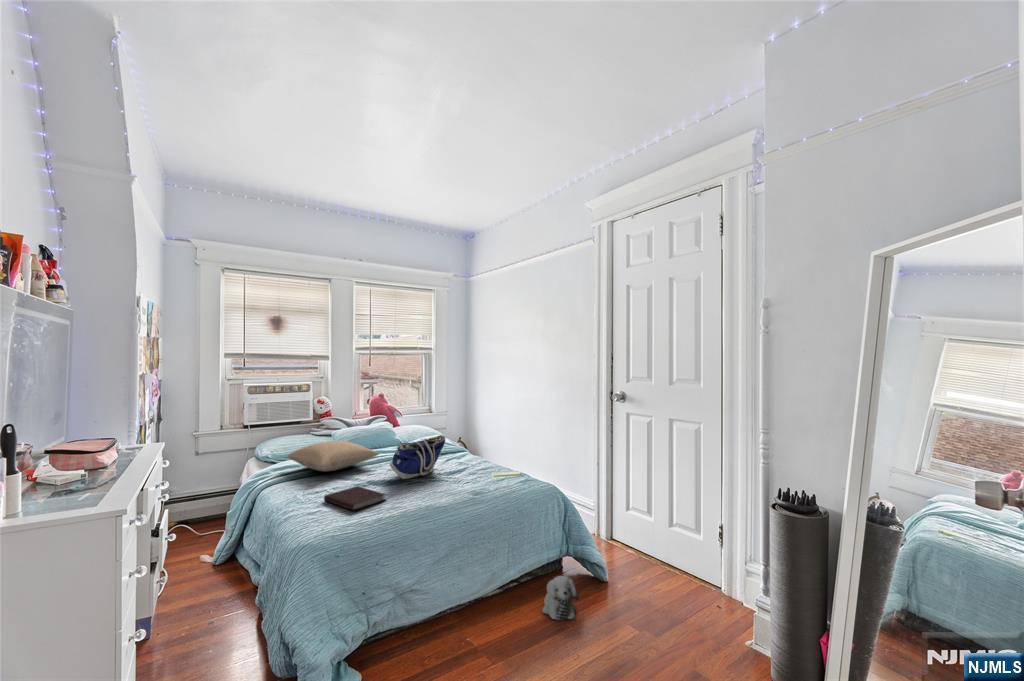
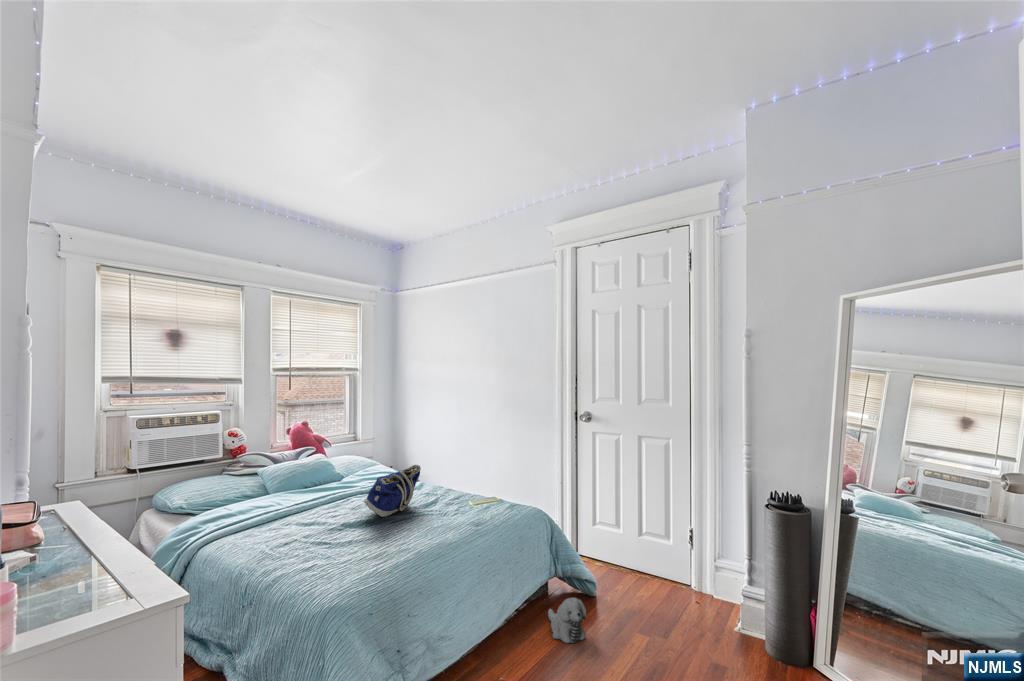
pillow: present [288,441,379,472] -> none [227,480,342,518]
notebook: present [324,486,386,510] -> none [307,531,382,560]

